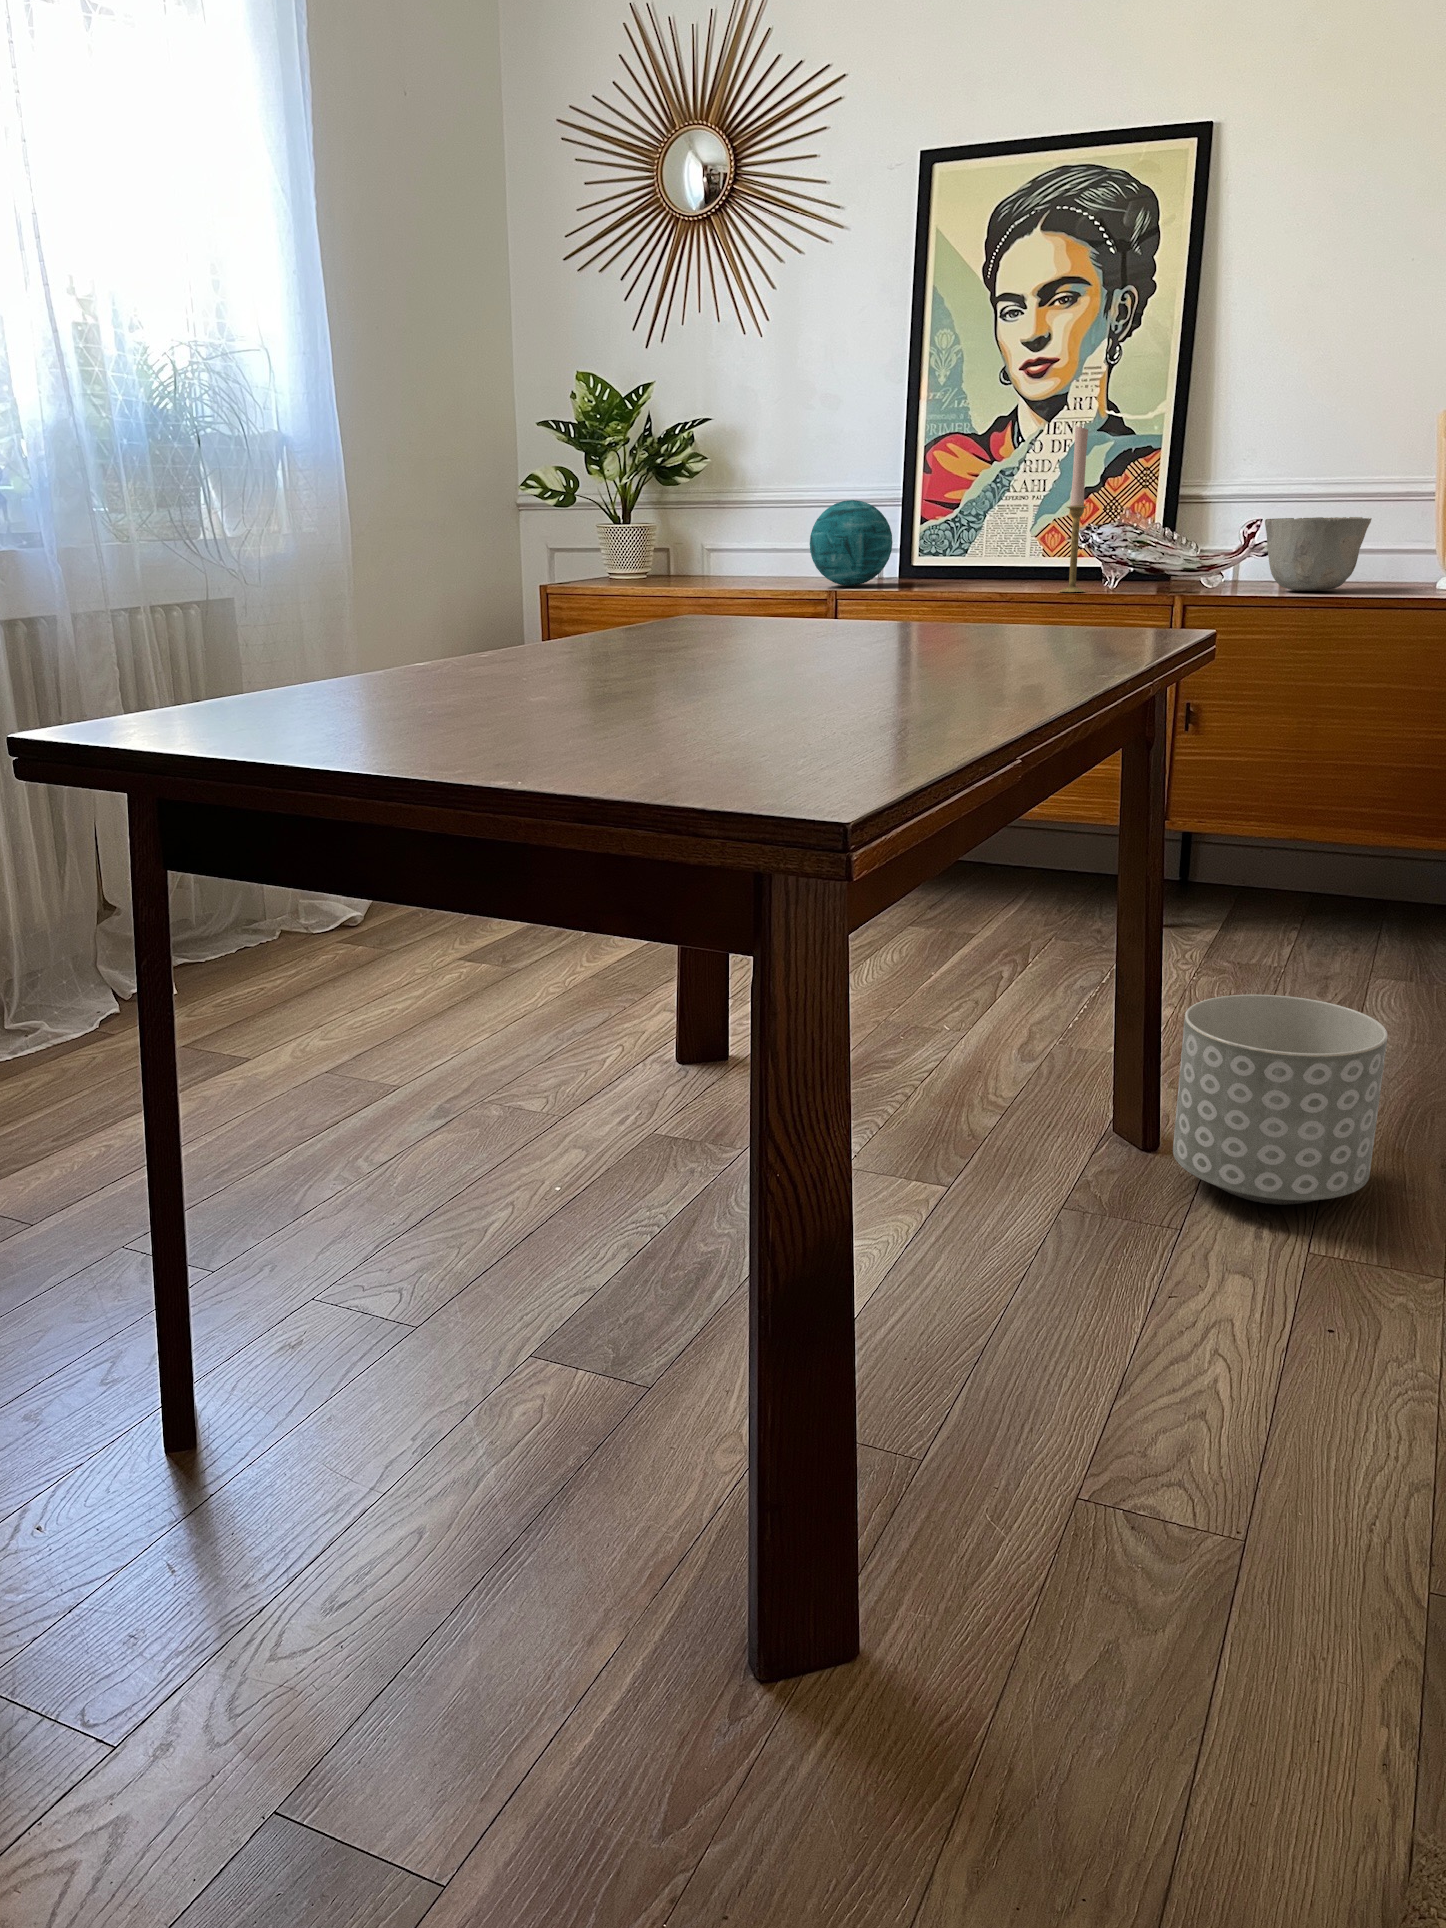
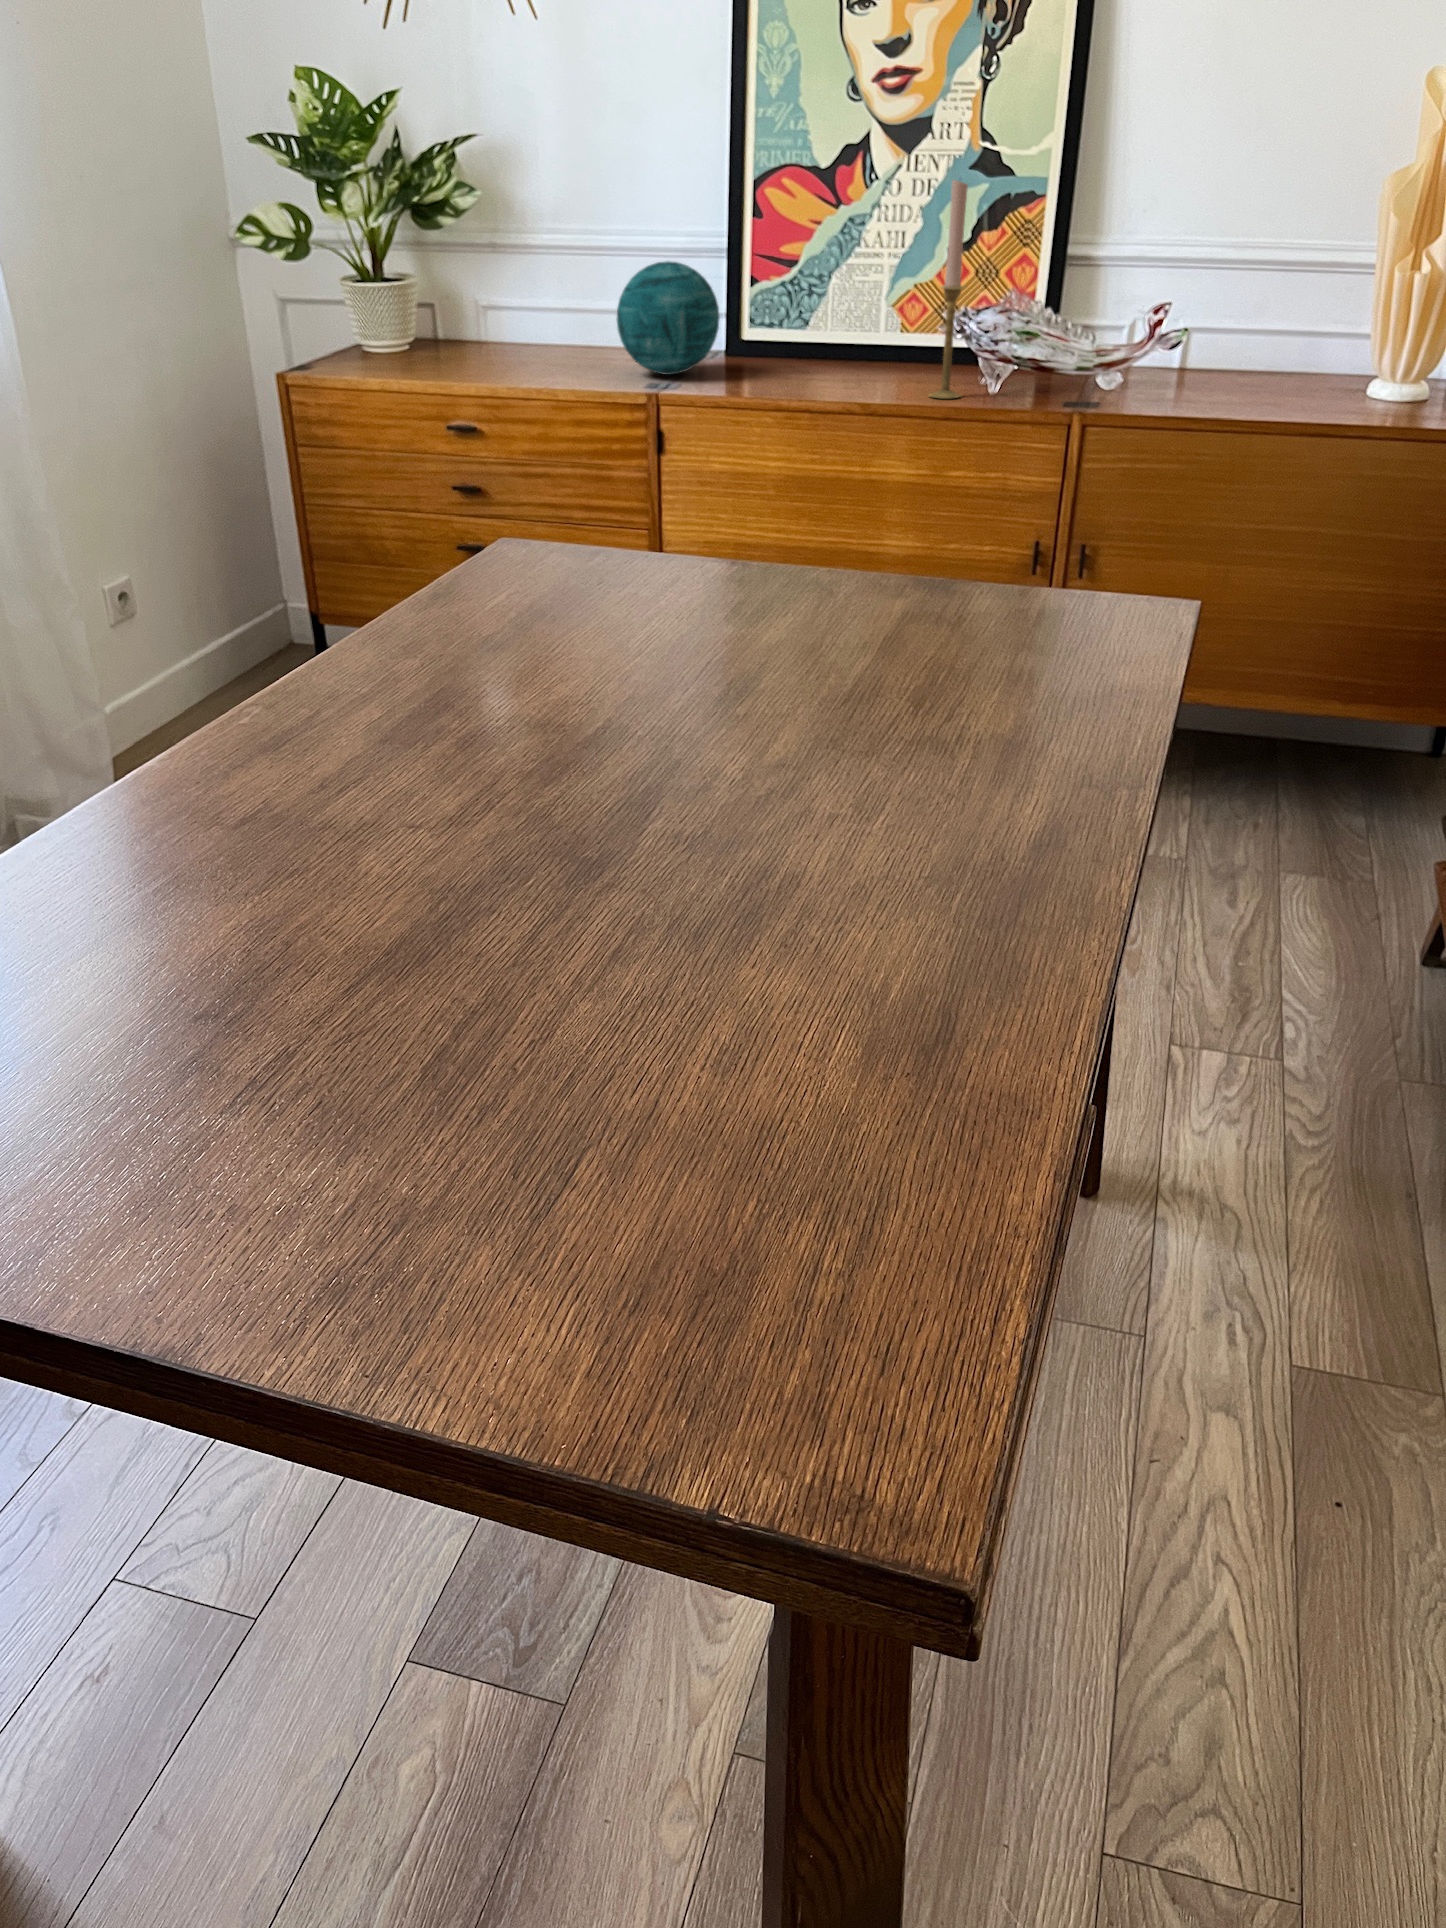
ceramic bowl: present [1265,517,1372,591] -> none [1177,299,1303,400]
planter: present [1173,995,1388,1205] -> none [1124,1031,1383,1299]

